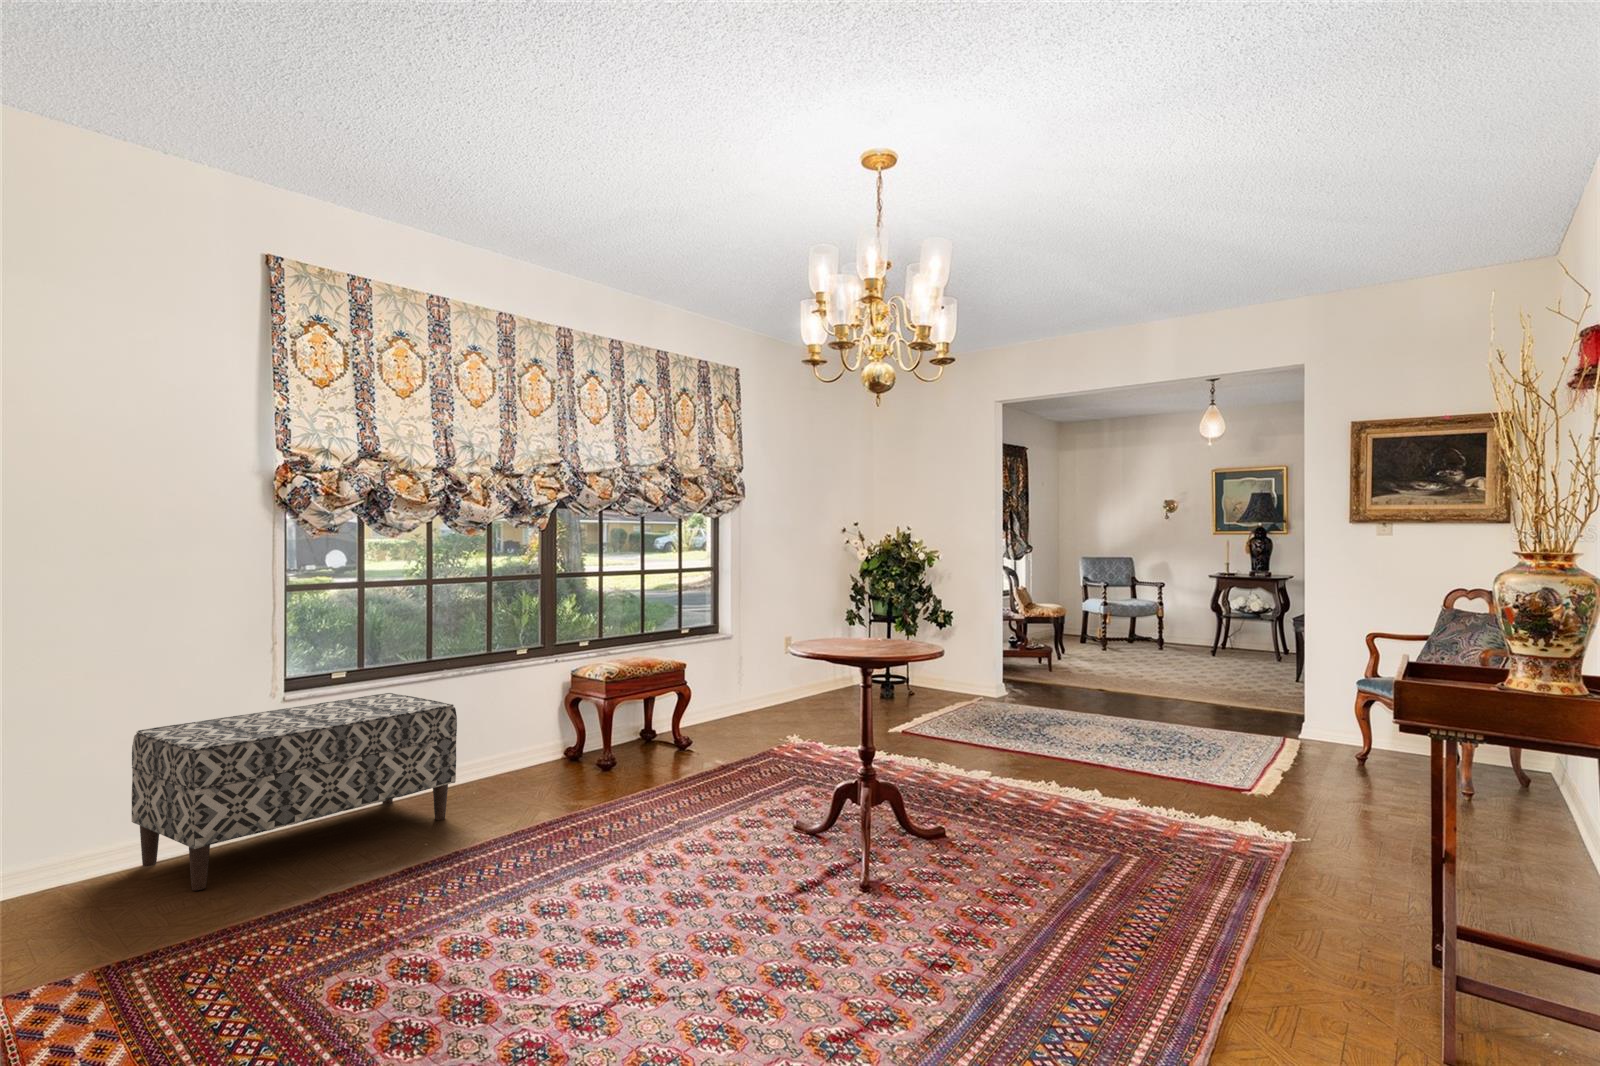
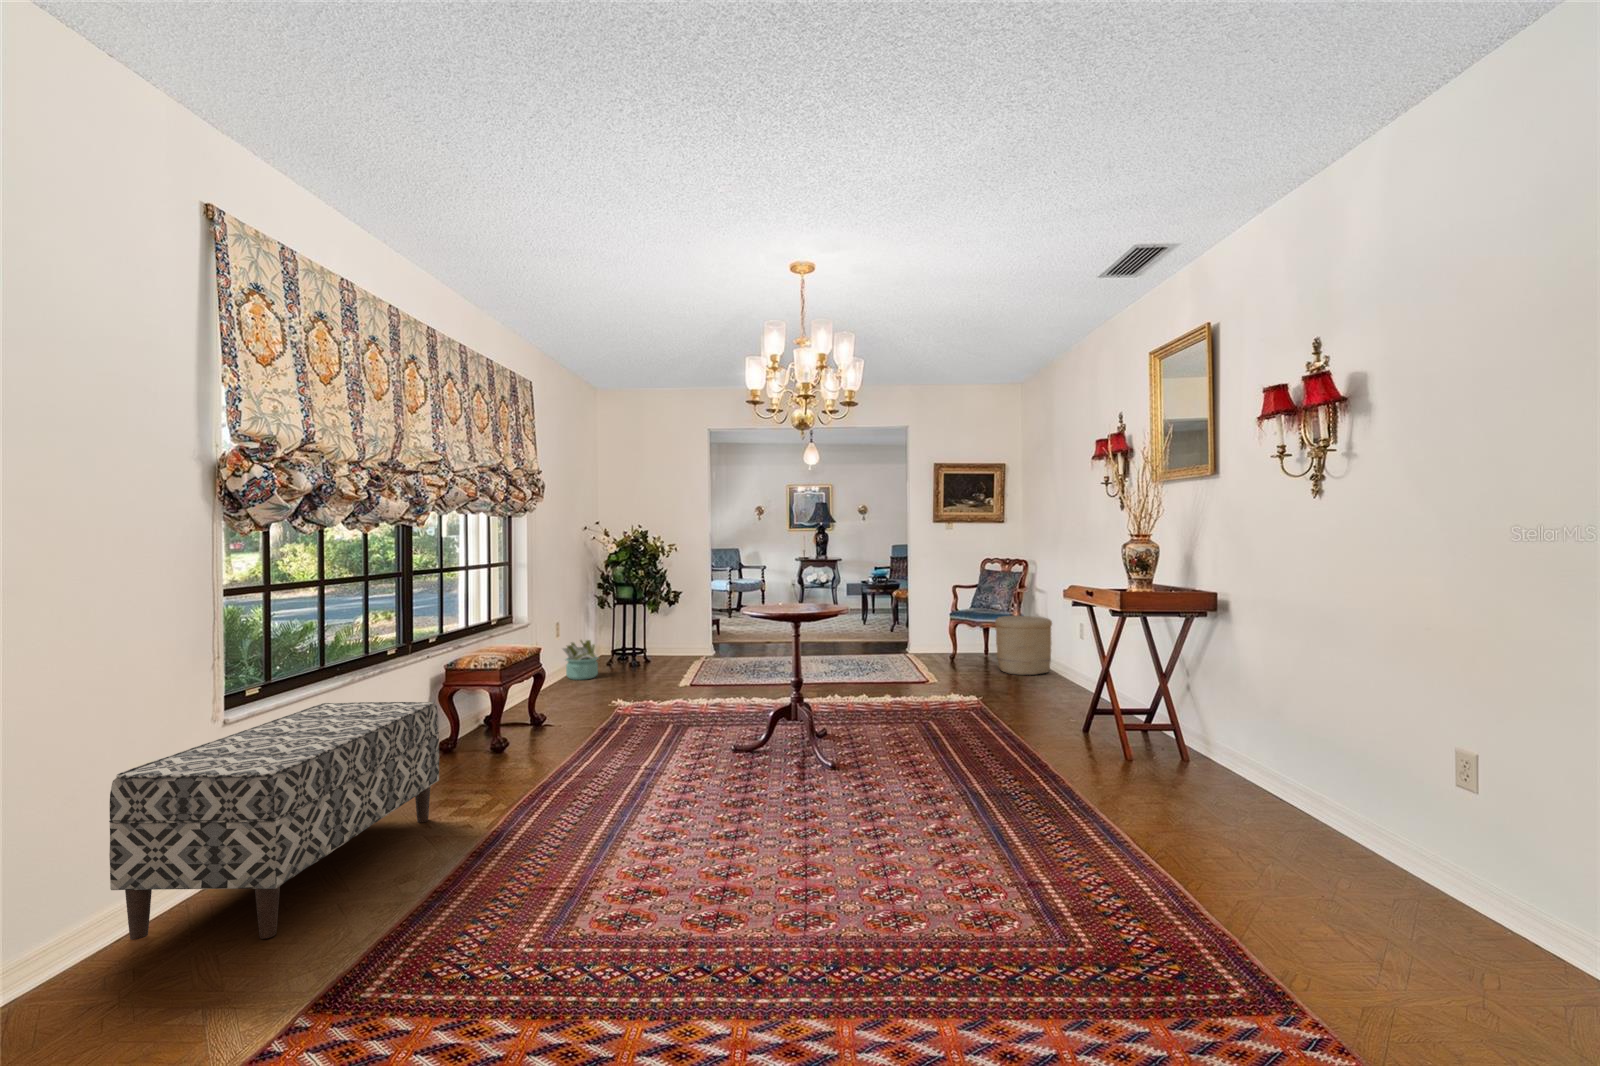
decorative plant: none [781,656,821,701] -> present [563,640,598,680]
woven basket: none [1353,683,1459,783] -> present [995,616,1052,675]

